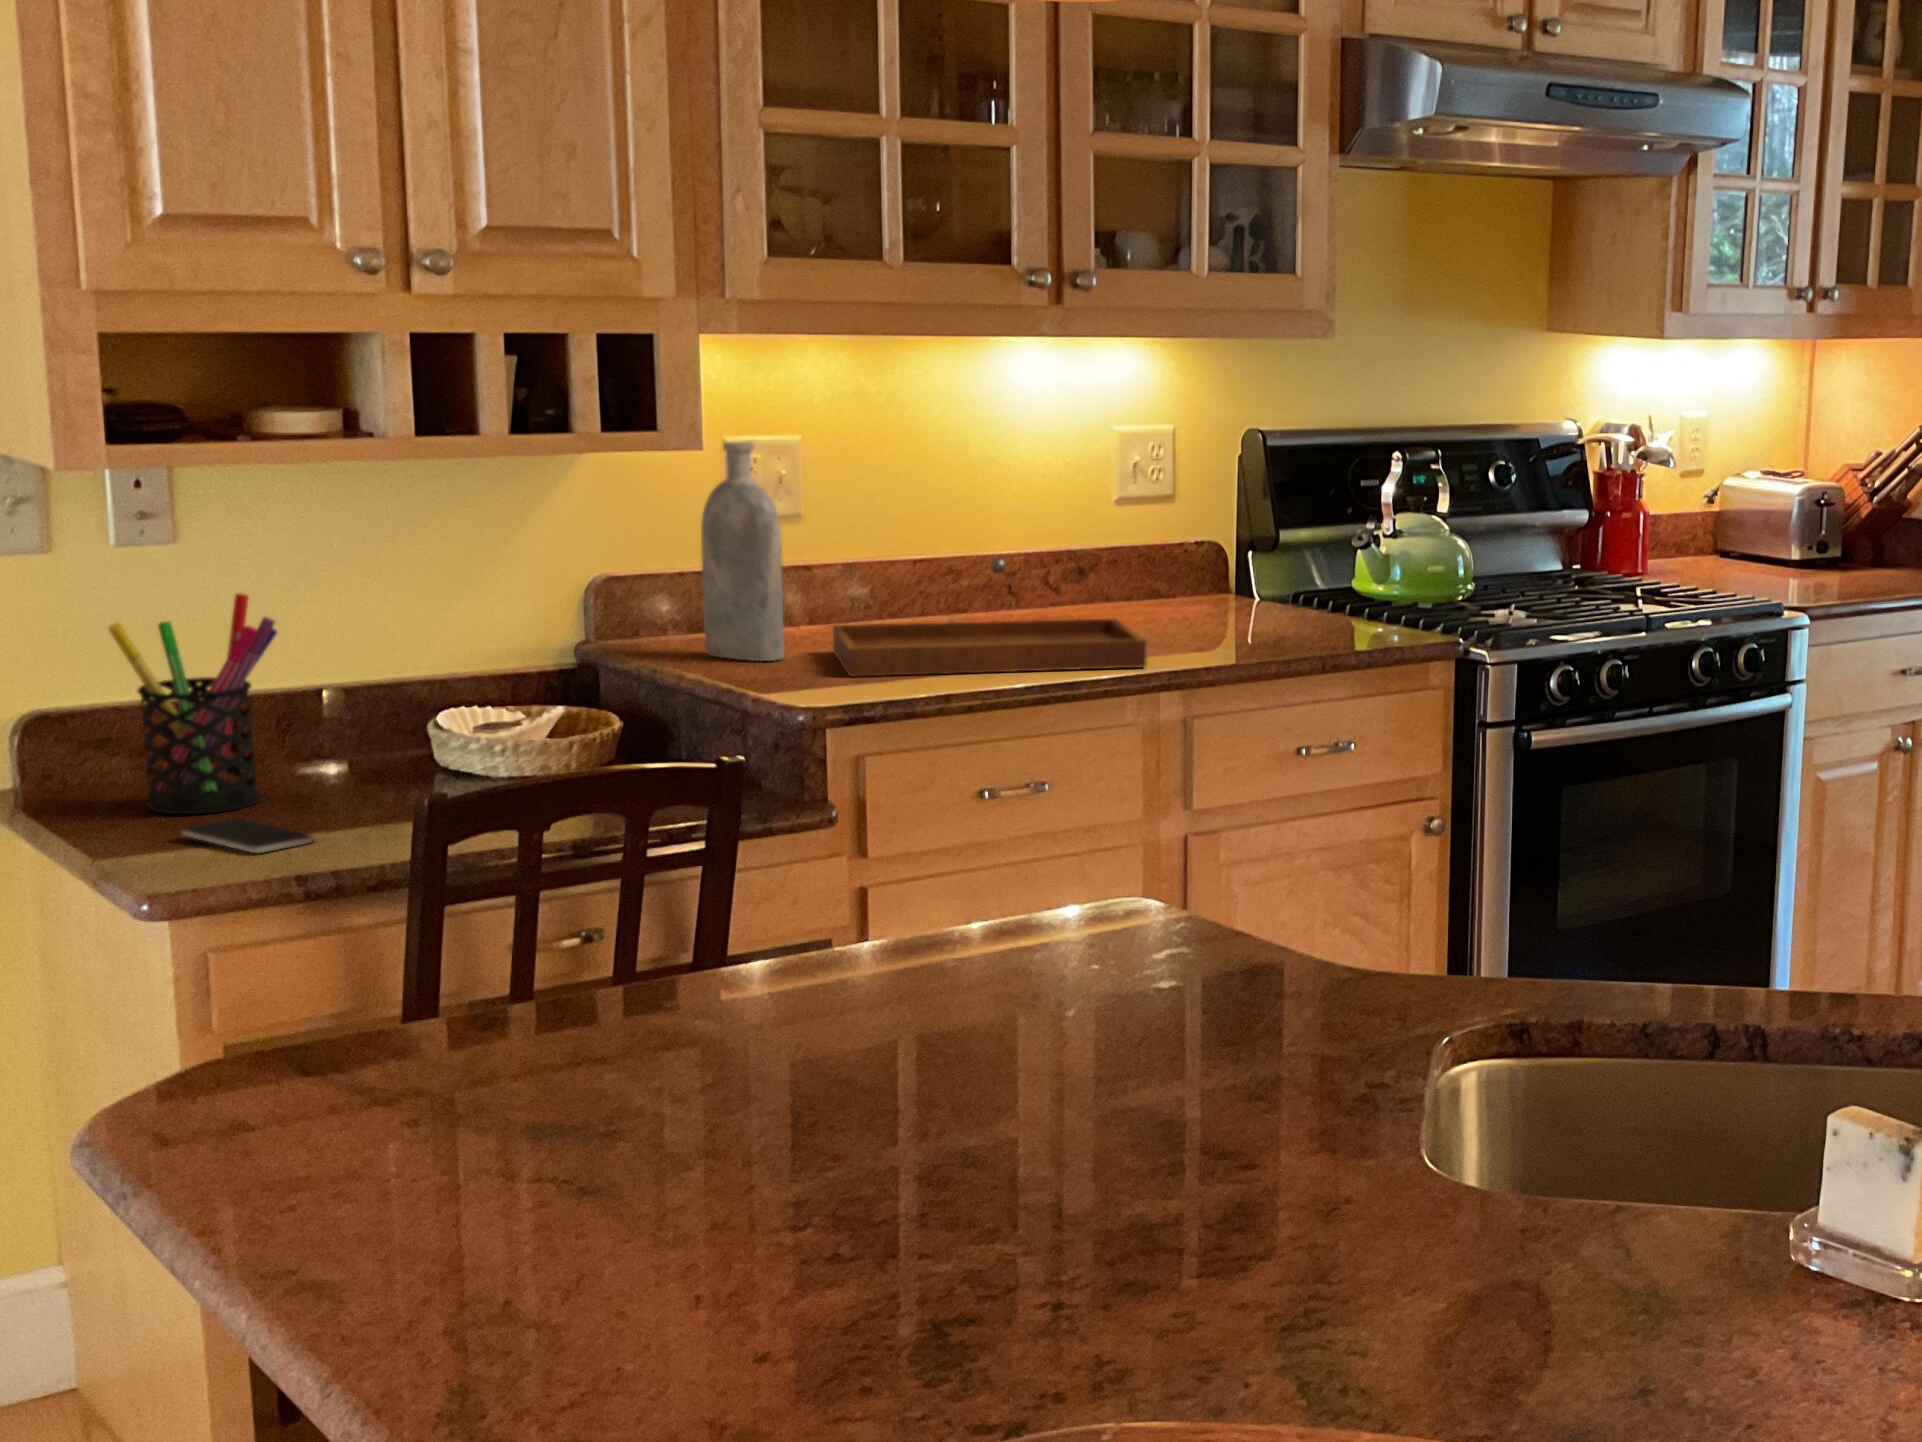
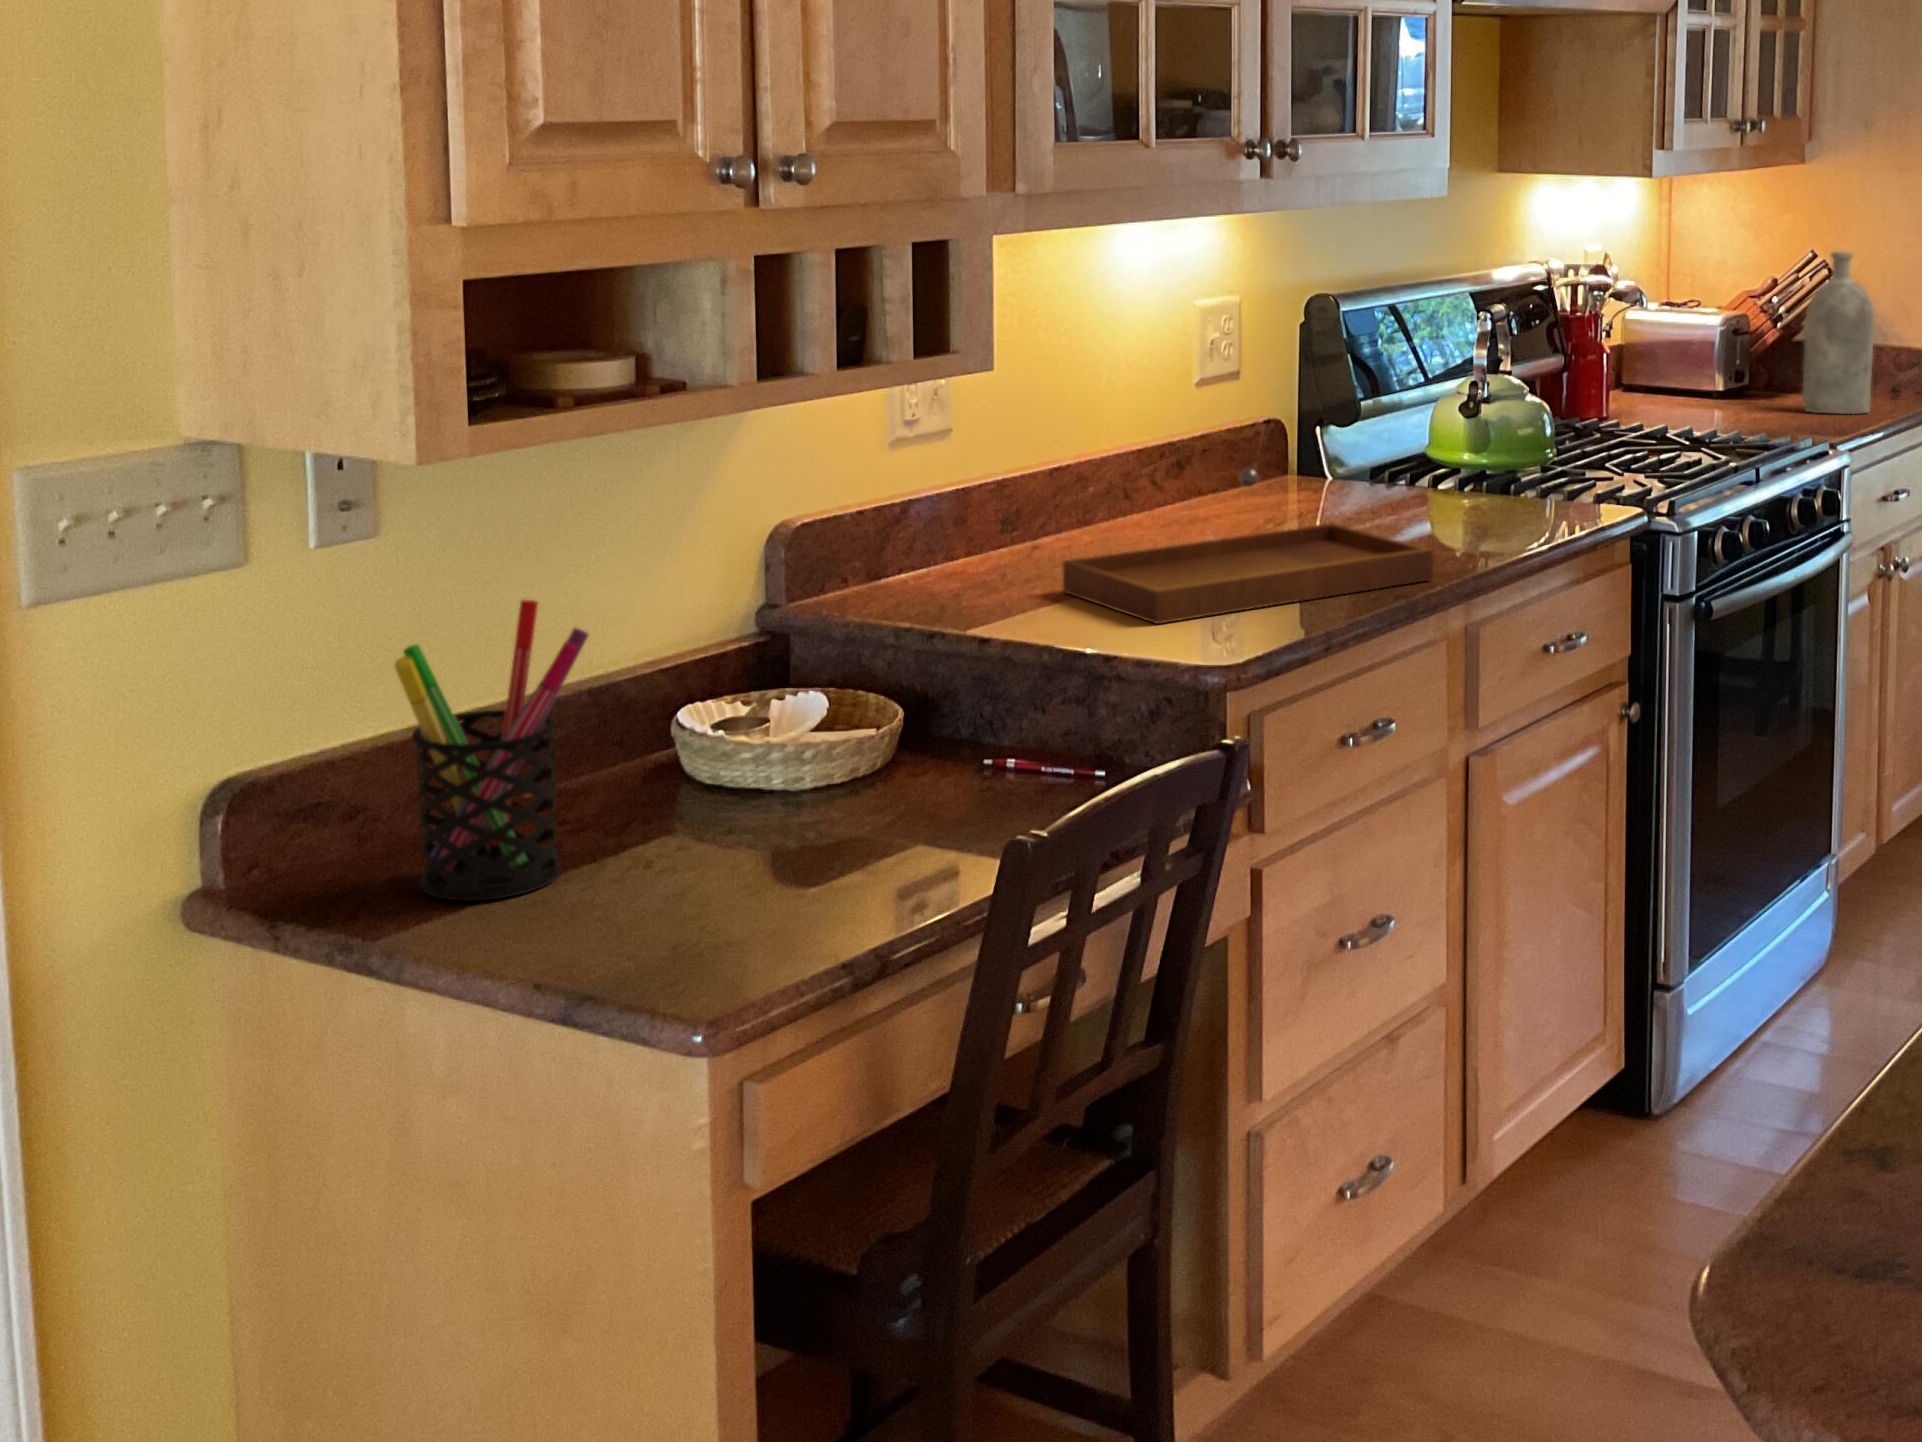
bottle: present [701,442,784,661] -> present [1802,251,1874,414]
smartphone: present [182,818,313,853] -> none [565,898,758,947]

